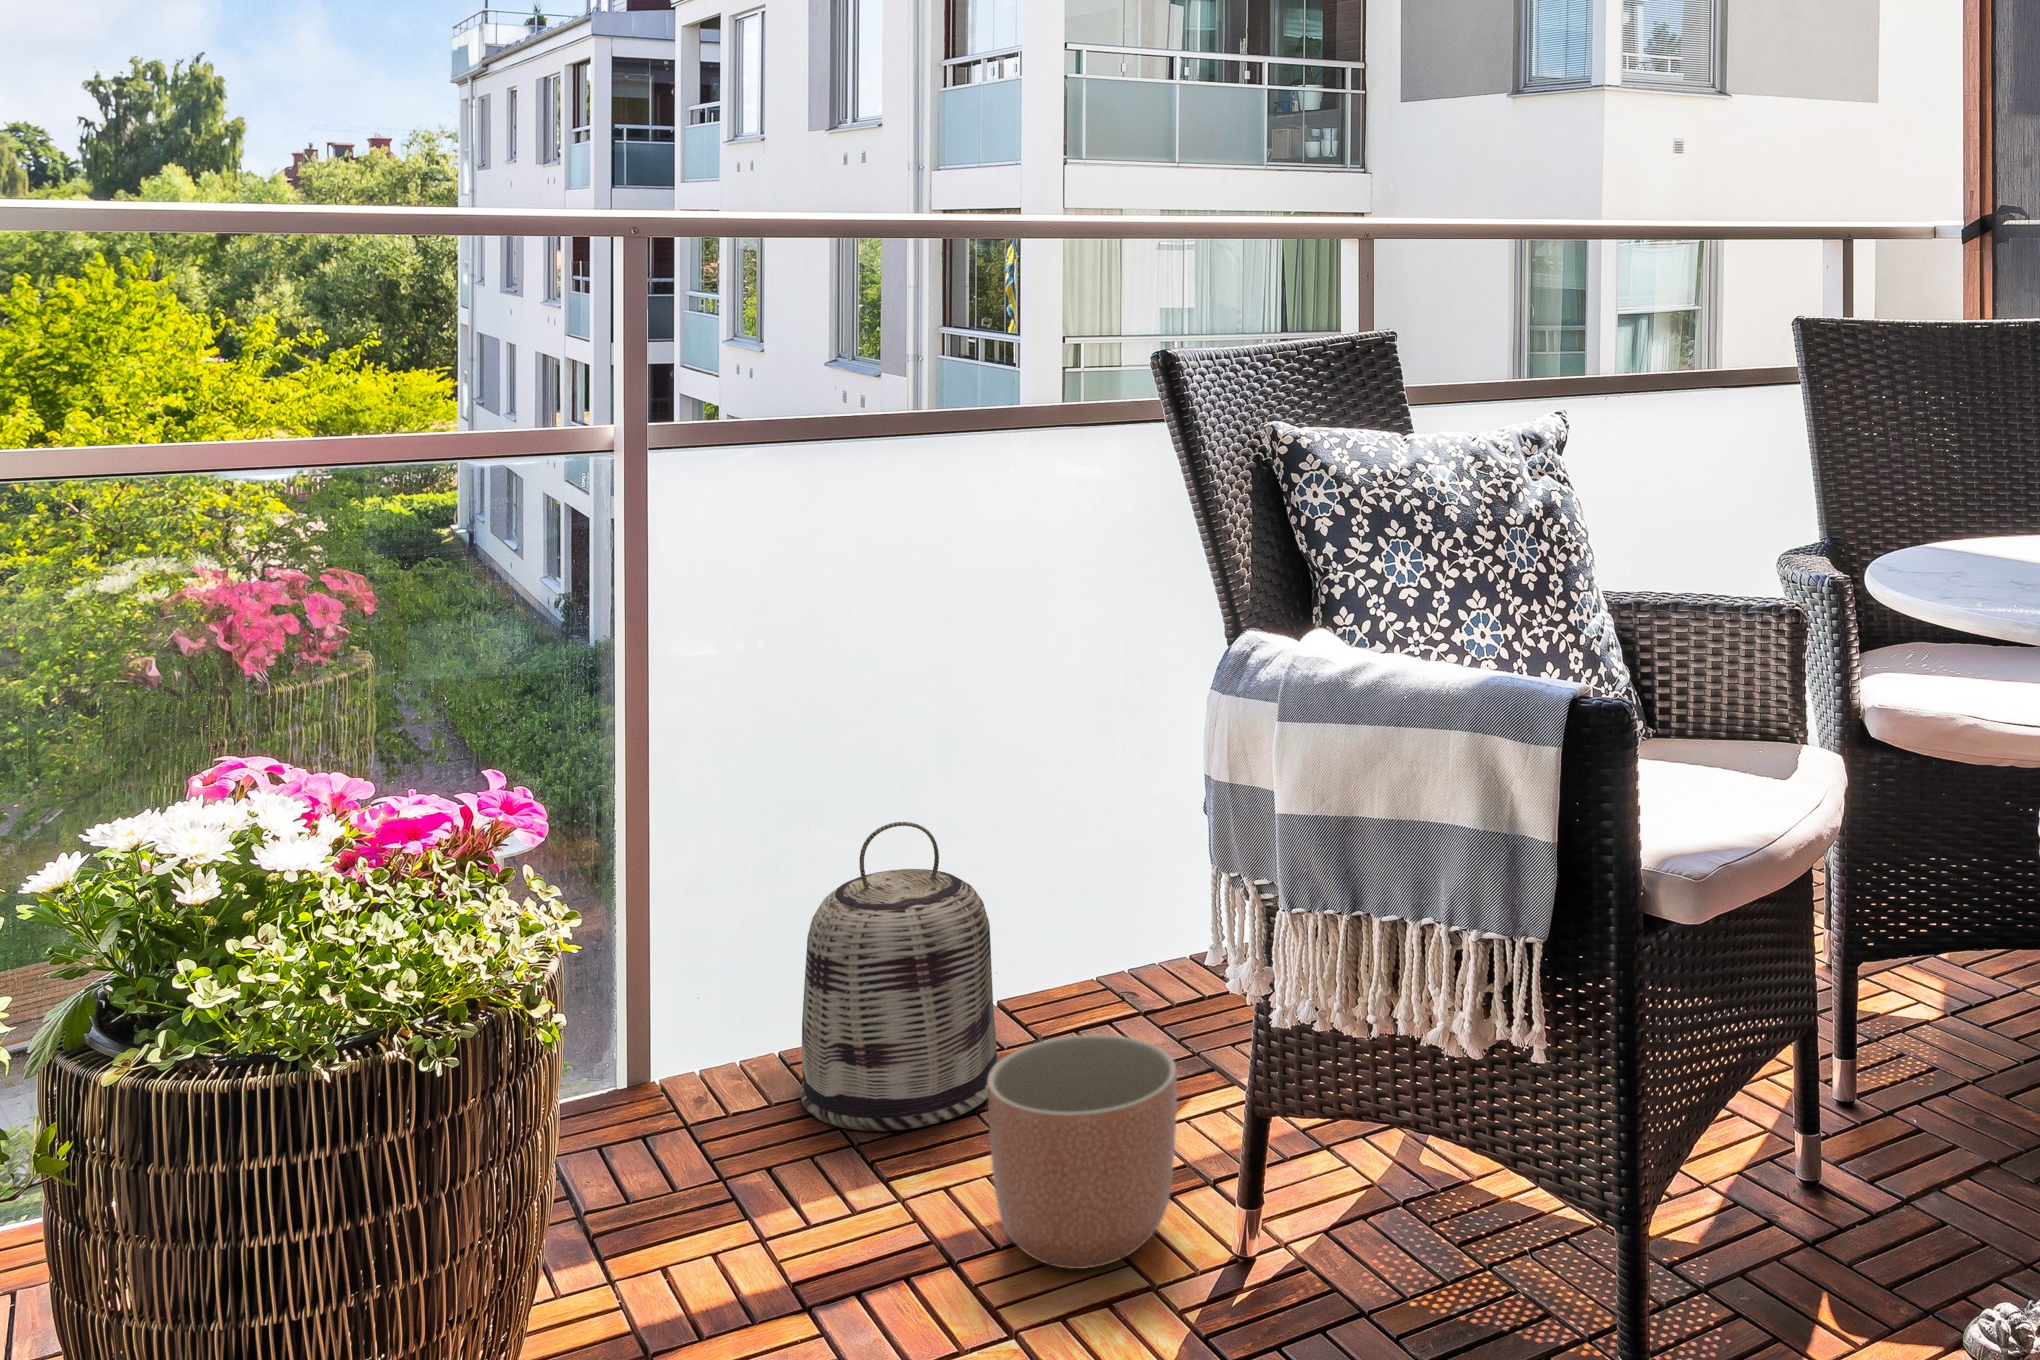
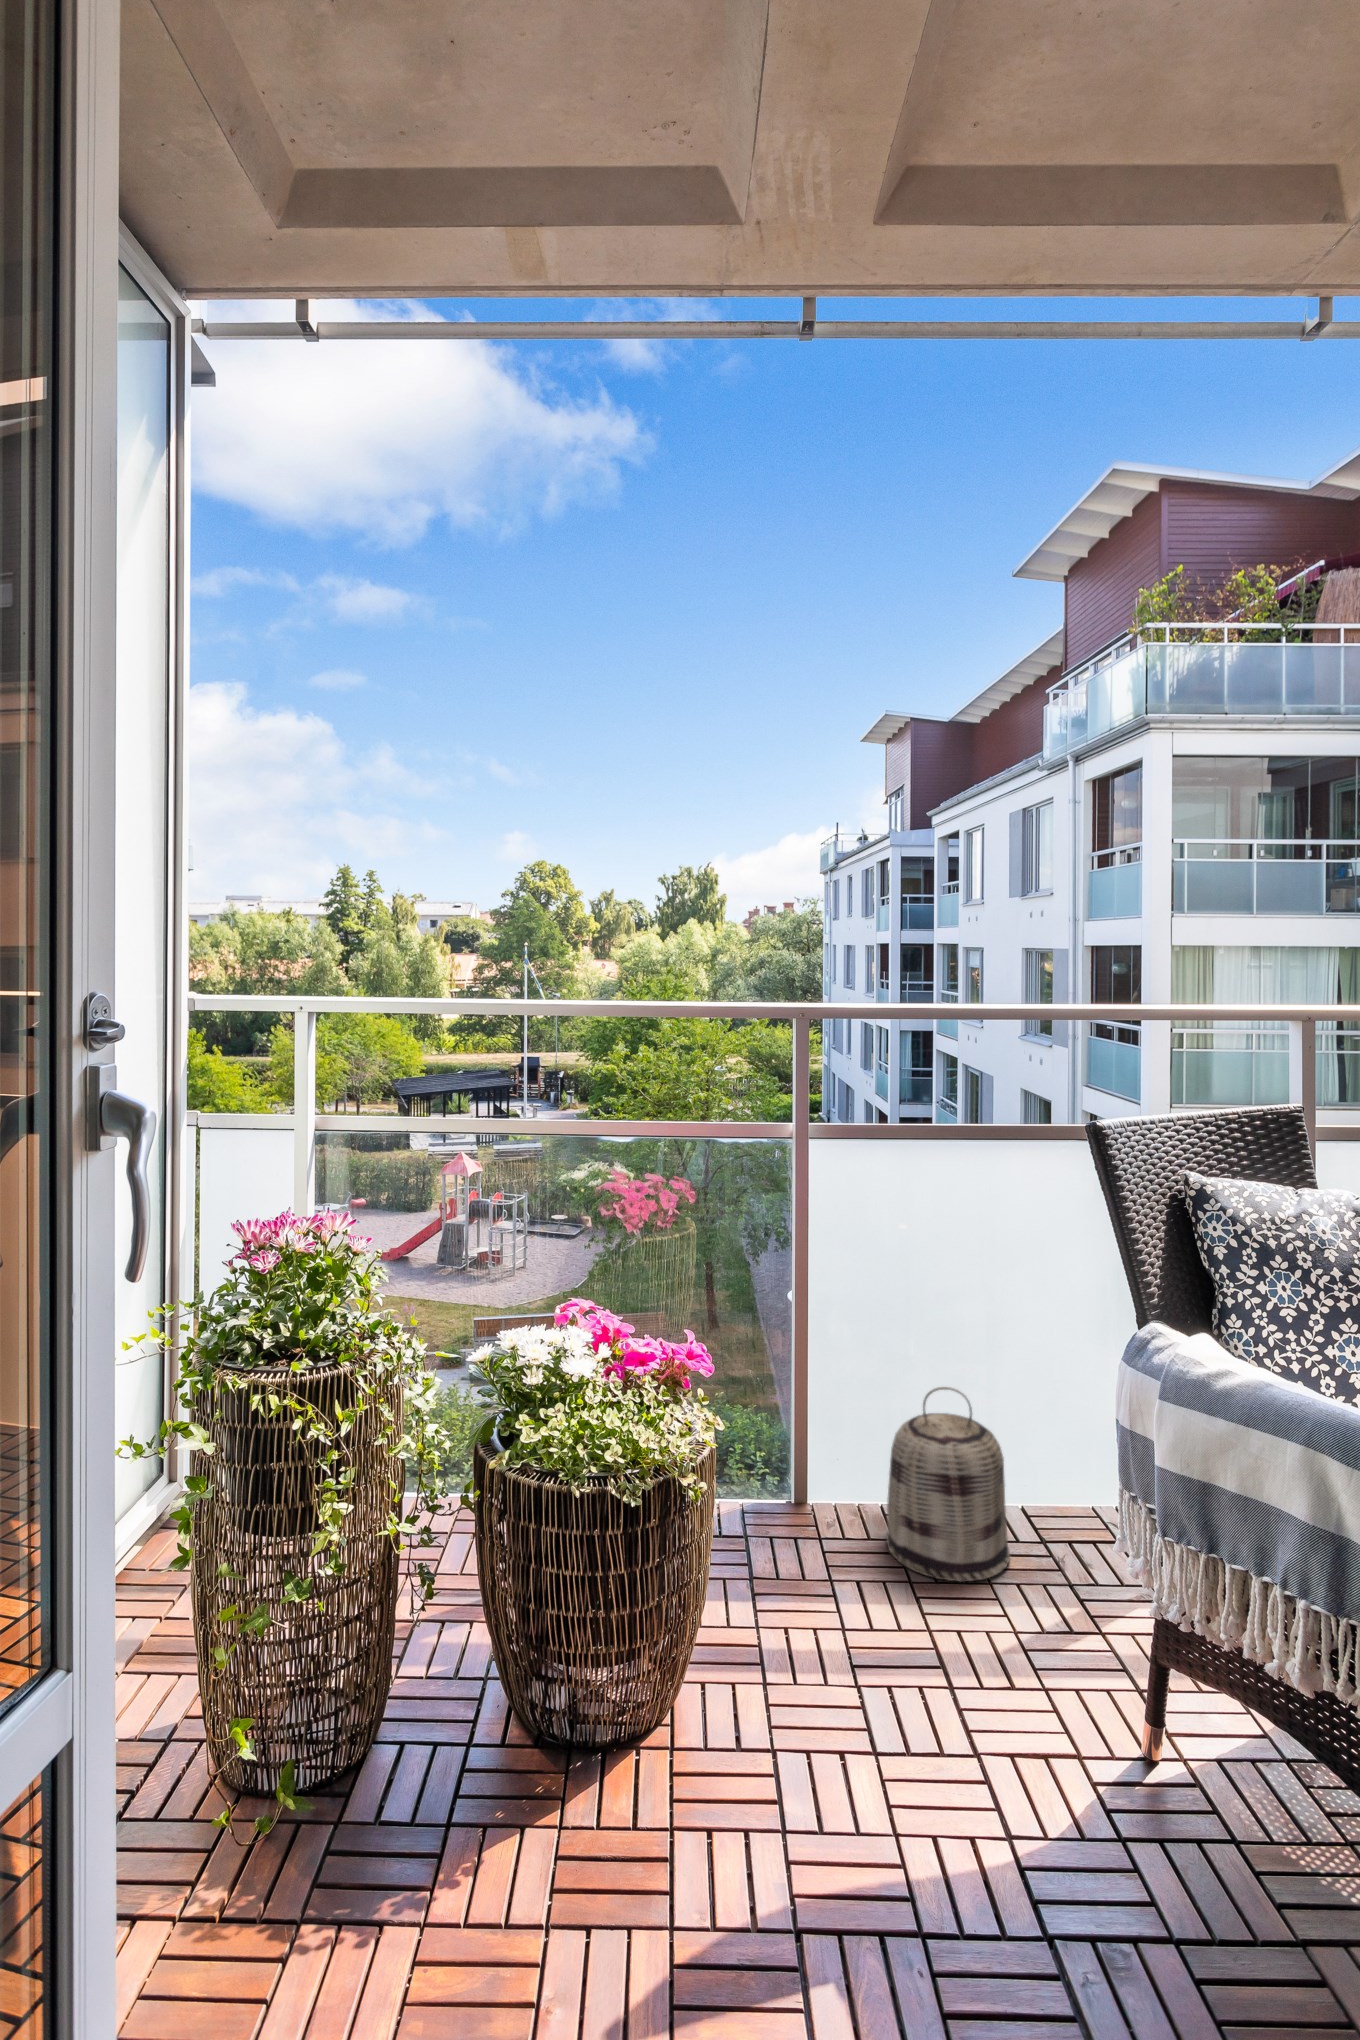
planter: present [988,1035,1177,1269] -> none [973,1557,1101,1720]

